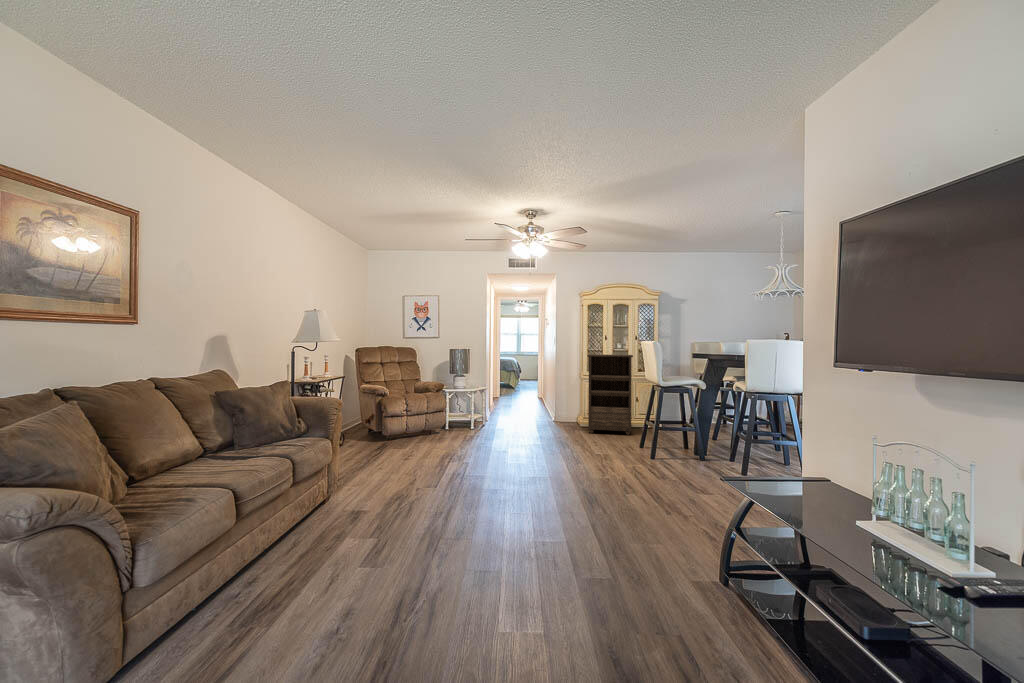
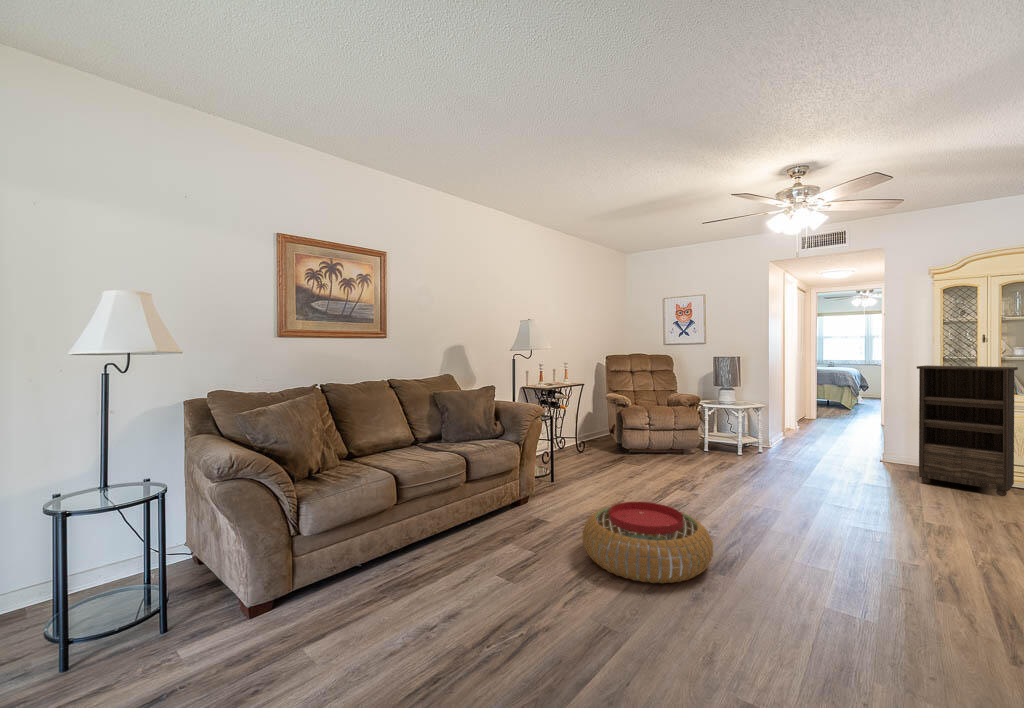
pouf: none [418,473,524,538] -> present [582,502,713,583]

